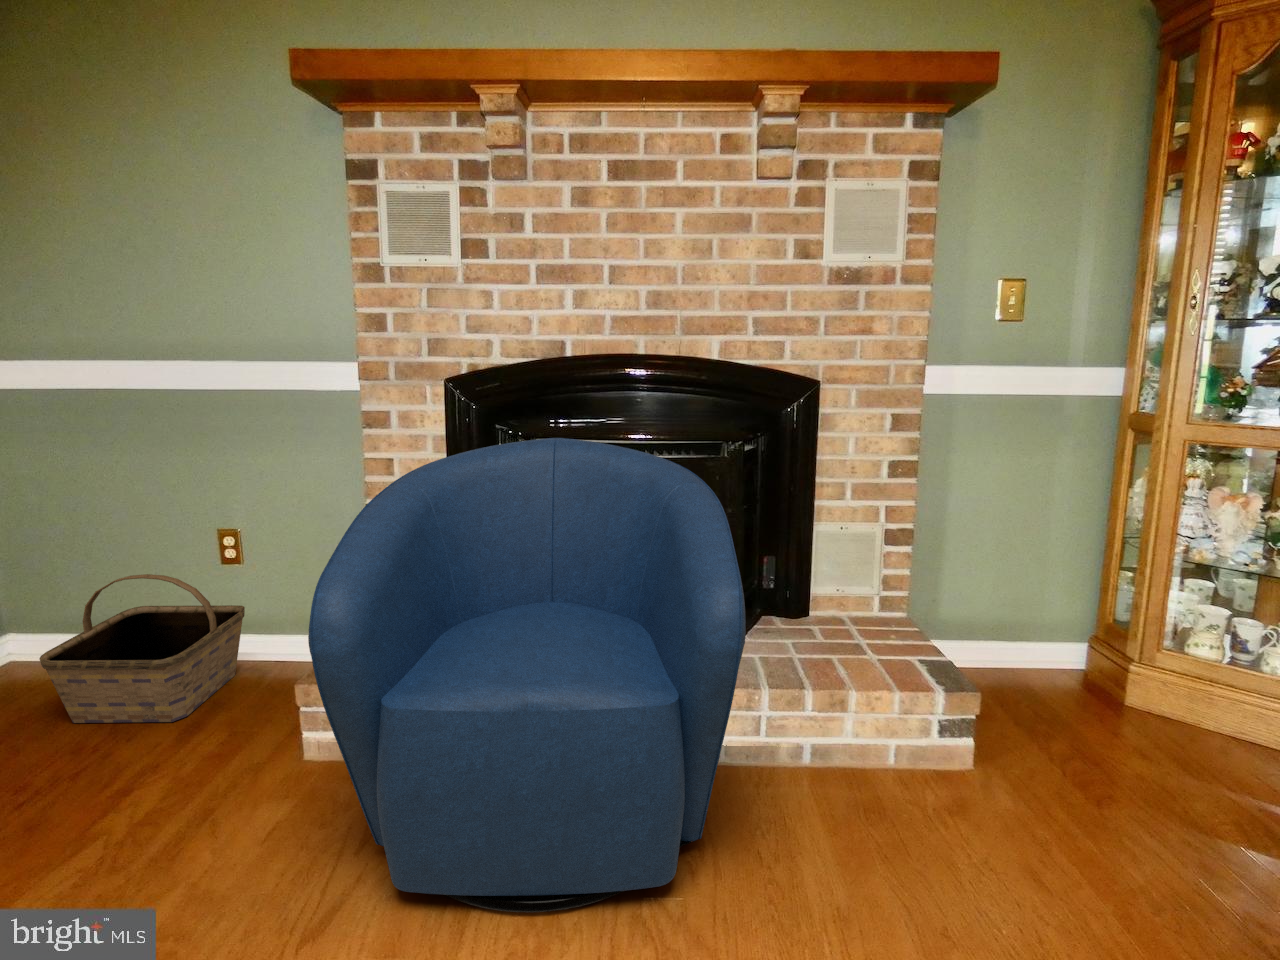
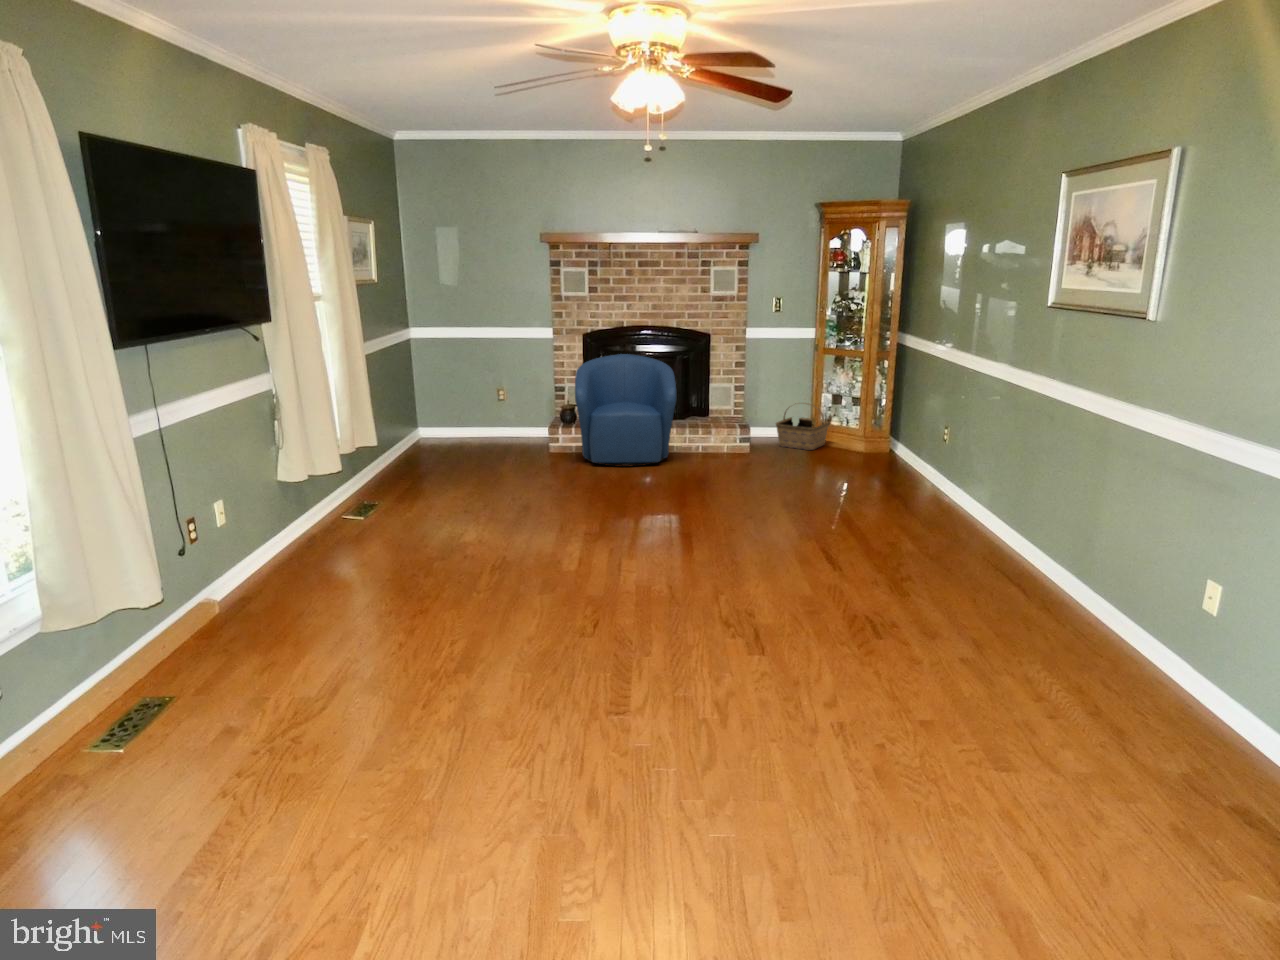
basket: present [39,574,245,723] -> present [776,403,830,450]

